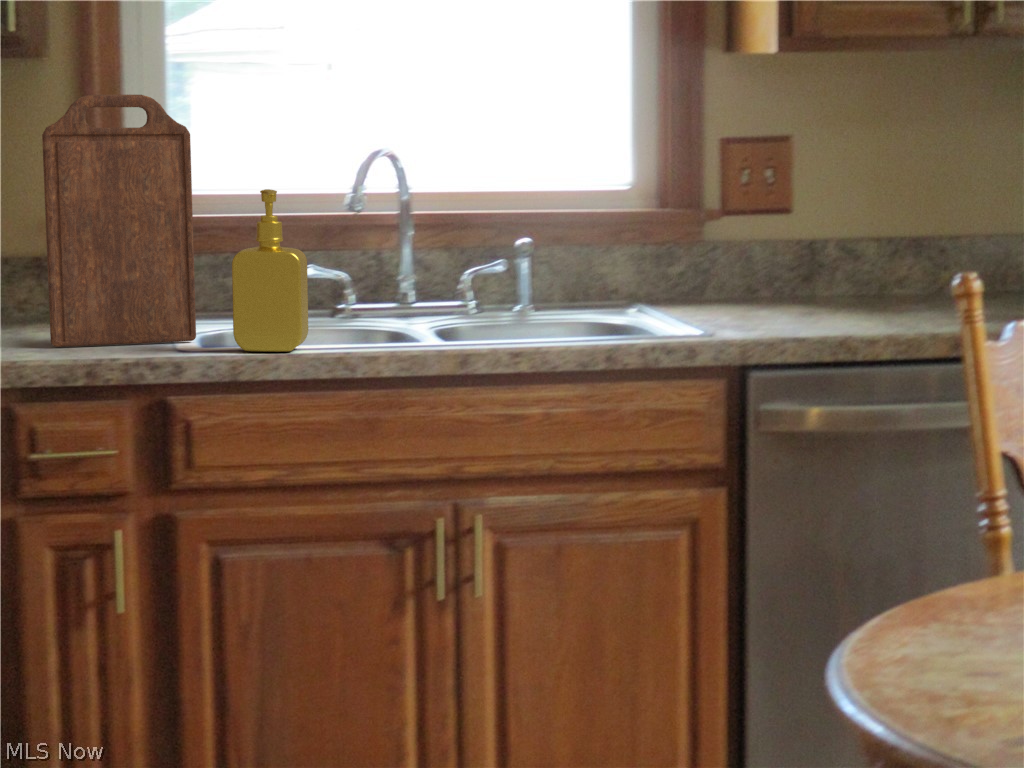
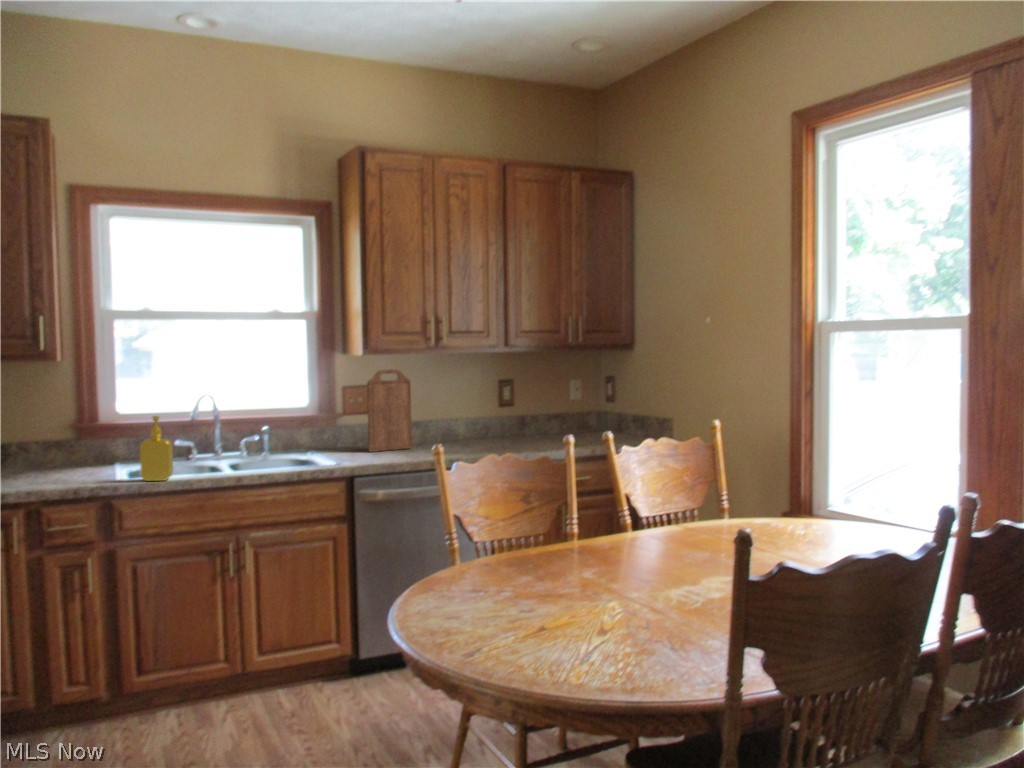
cutting board: present [42,95,196,347] -> present [367,369,412,452]

